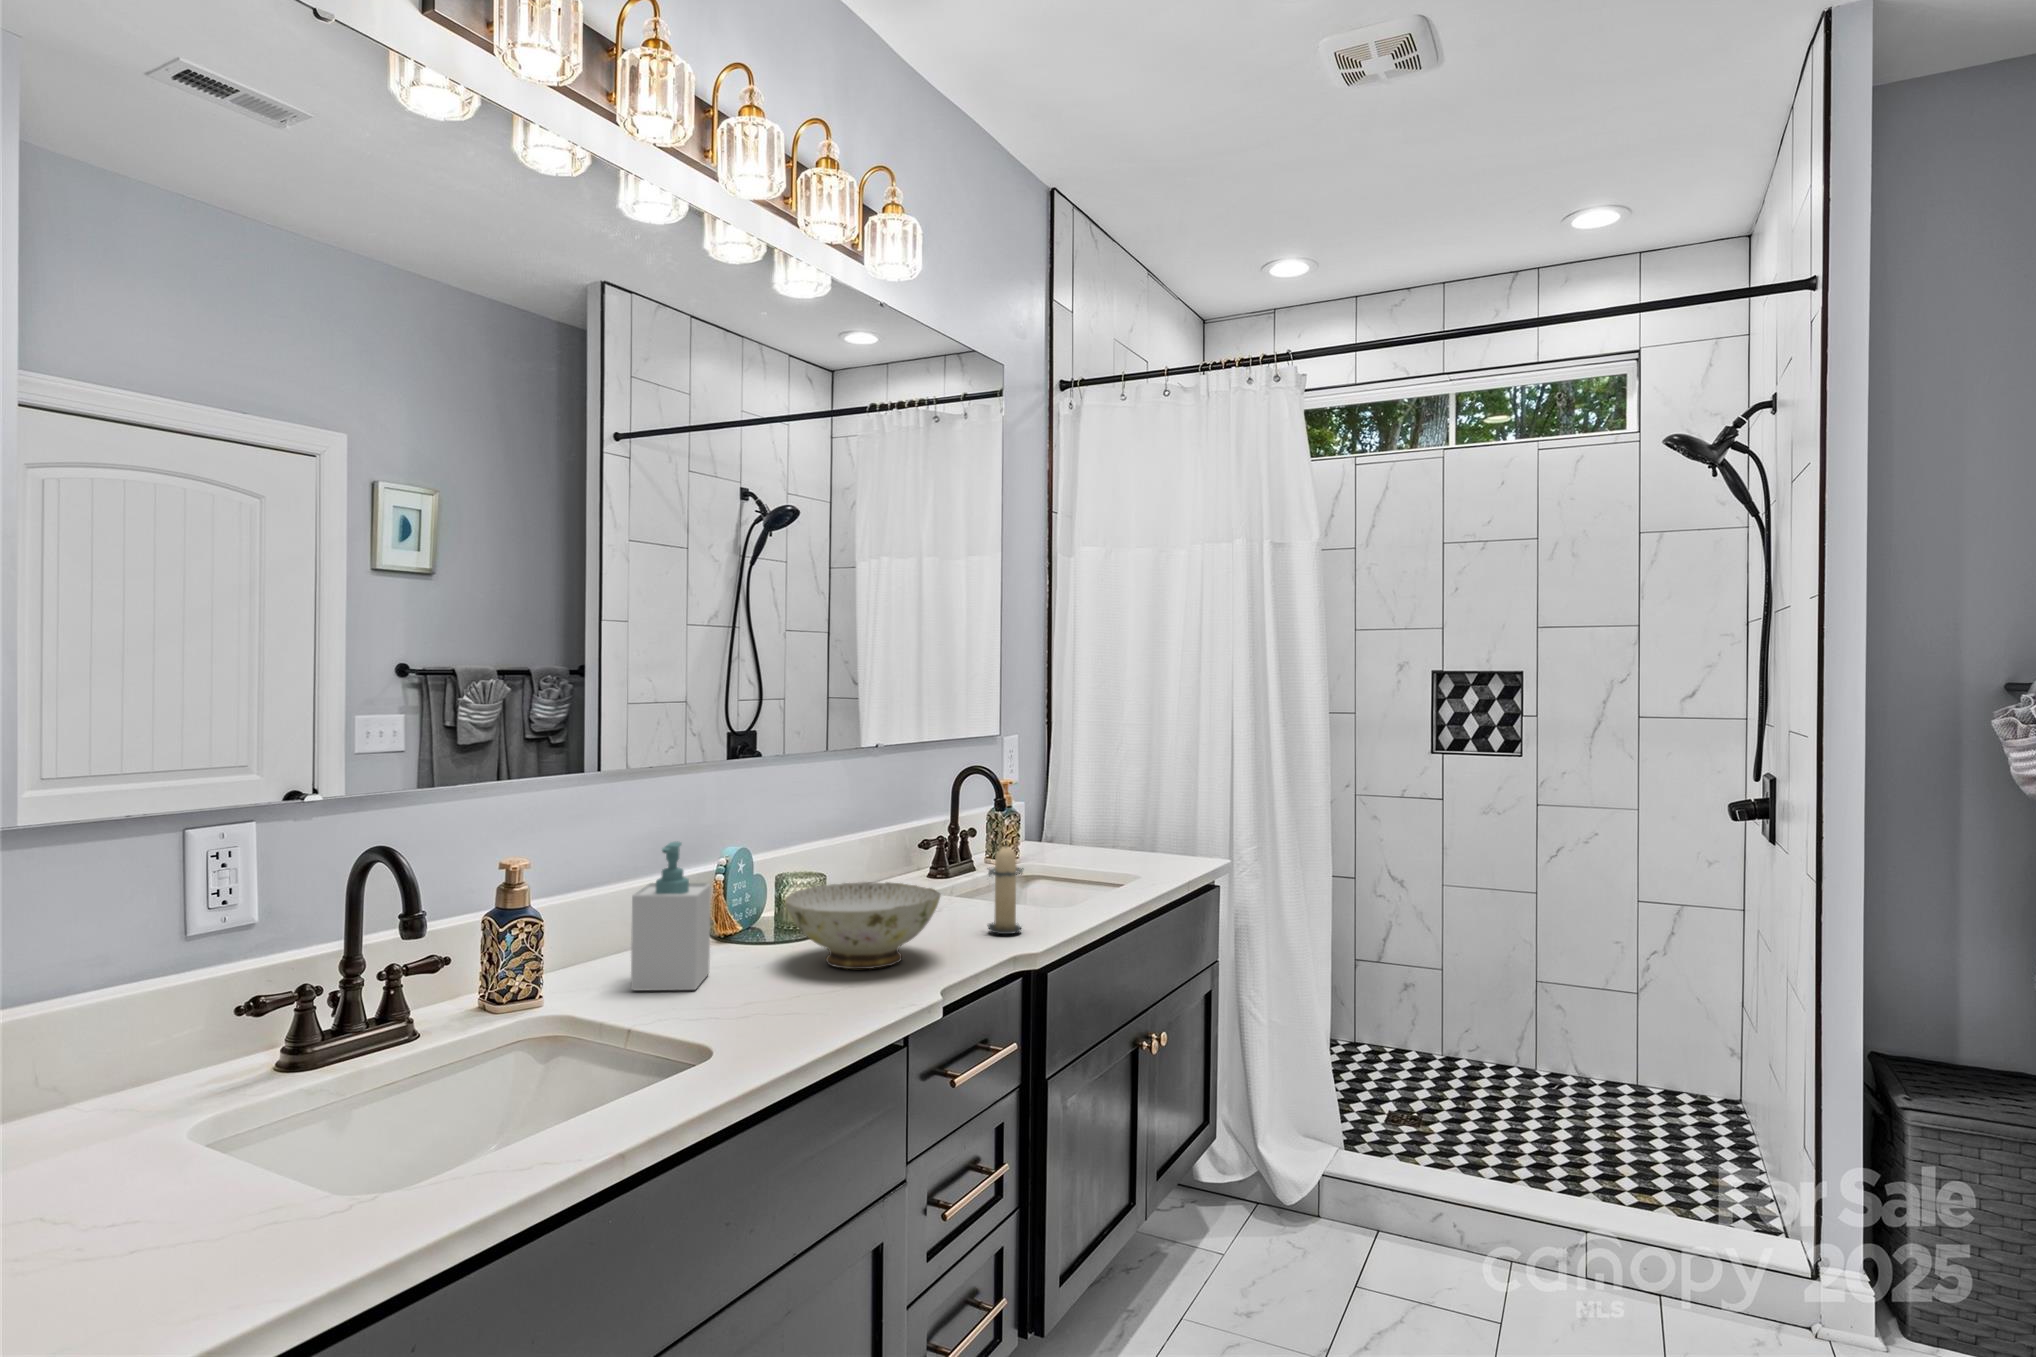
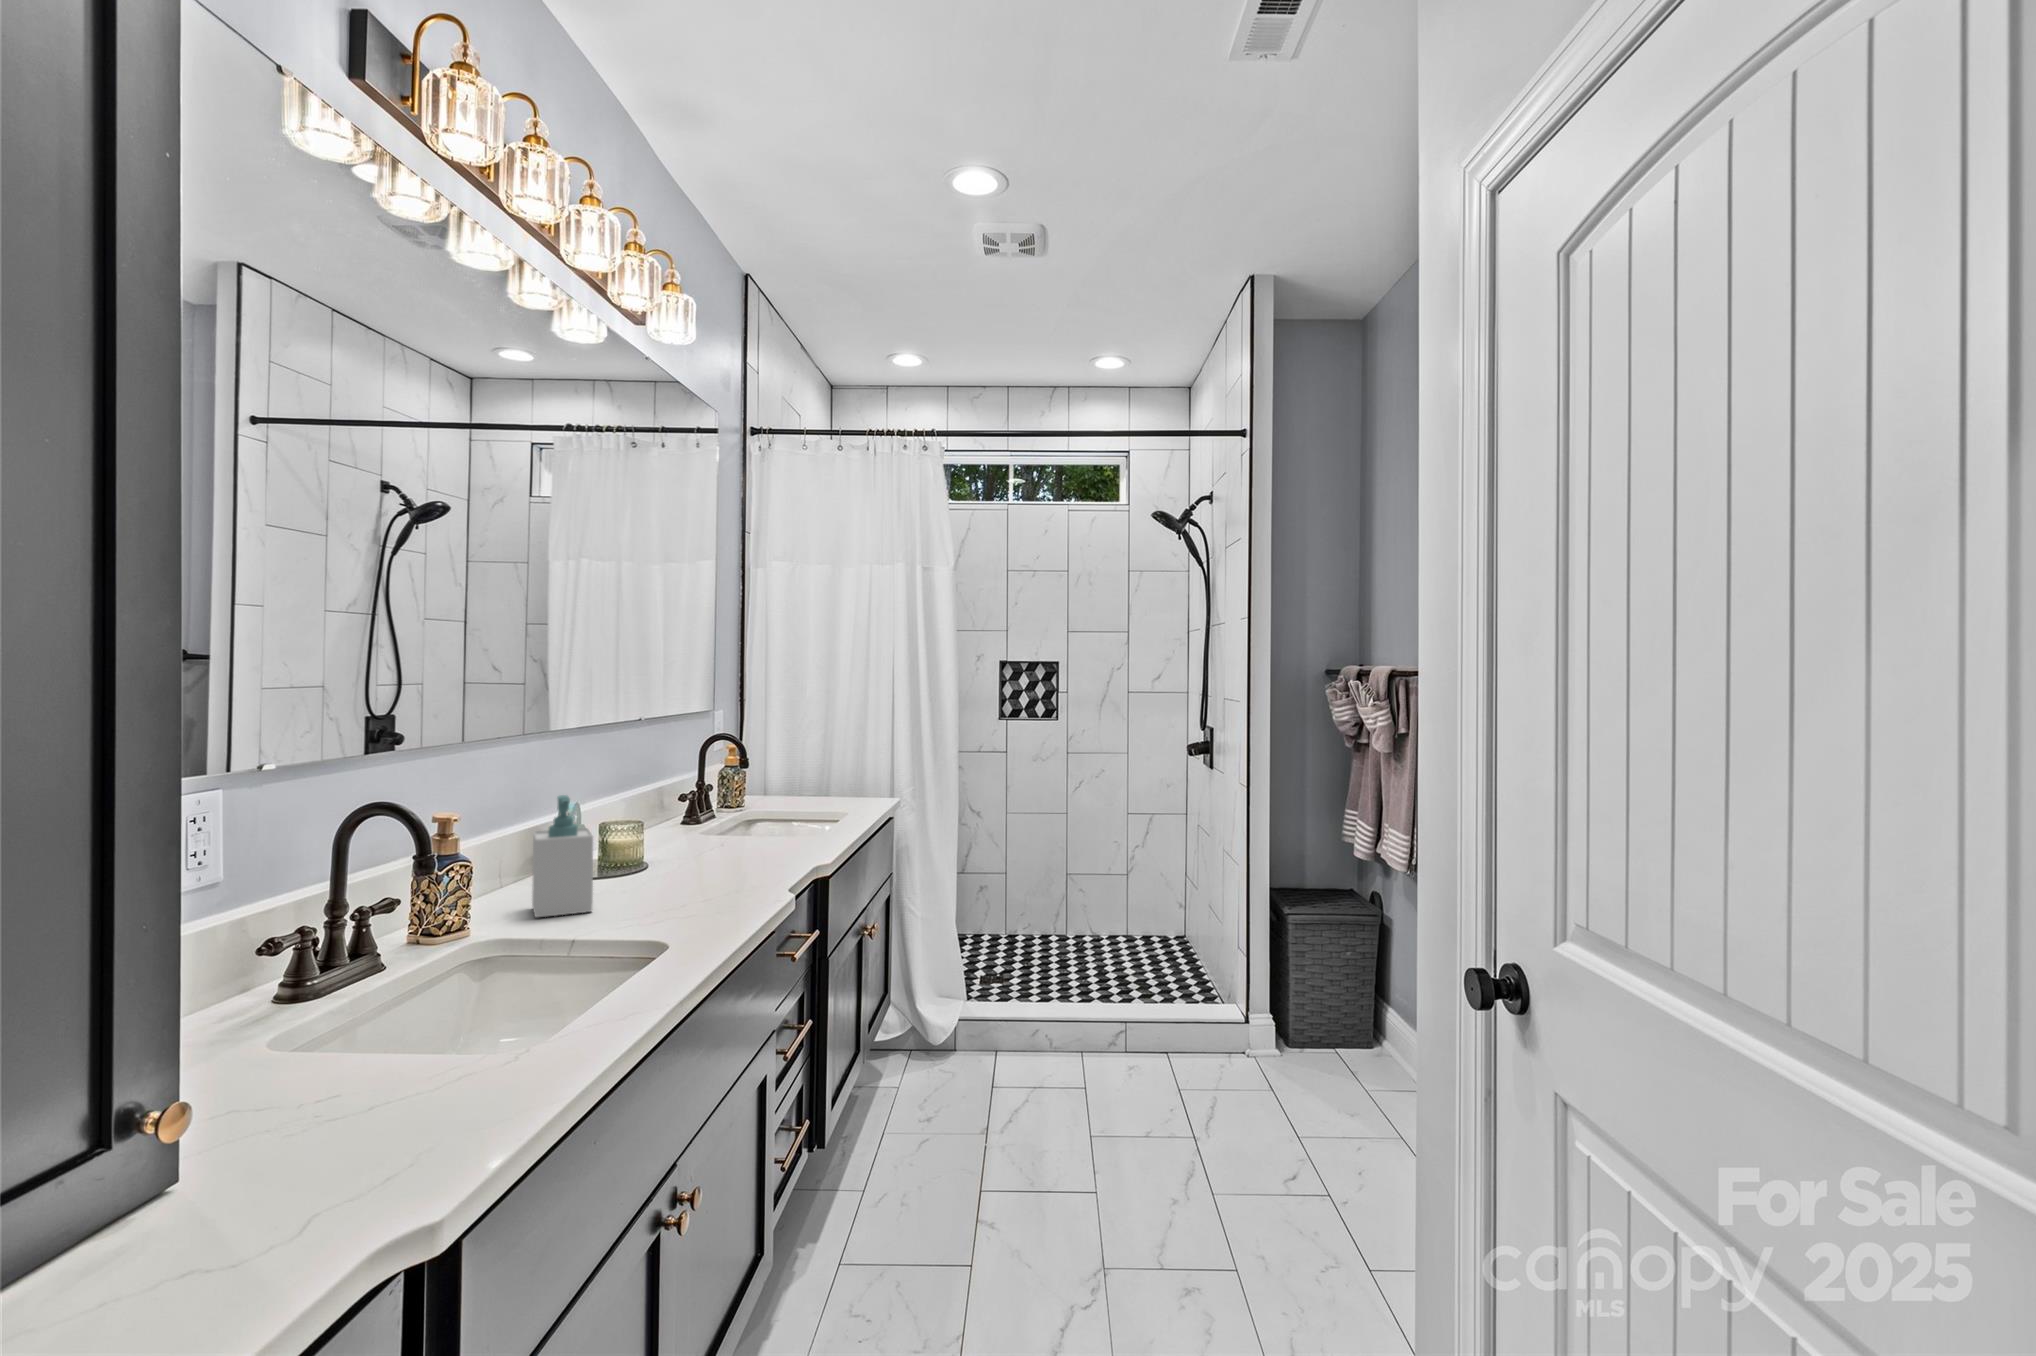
candle: present [987,846,1024,934] -> none [774,786,809,856]
ceramic bowl: present [785,882,941,969] -> none [642,821,767,886]

